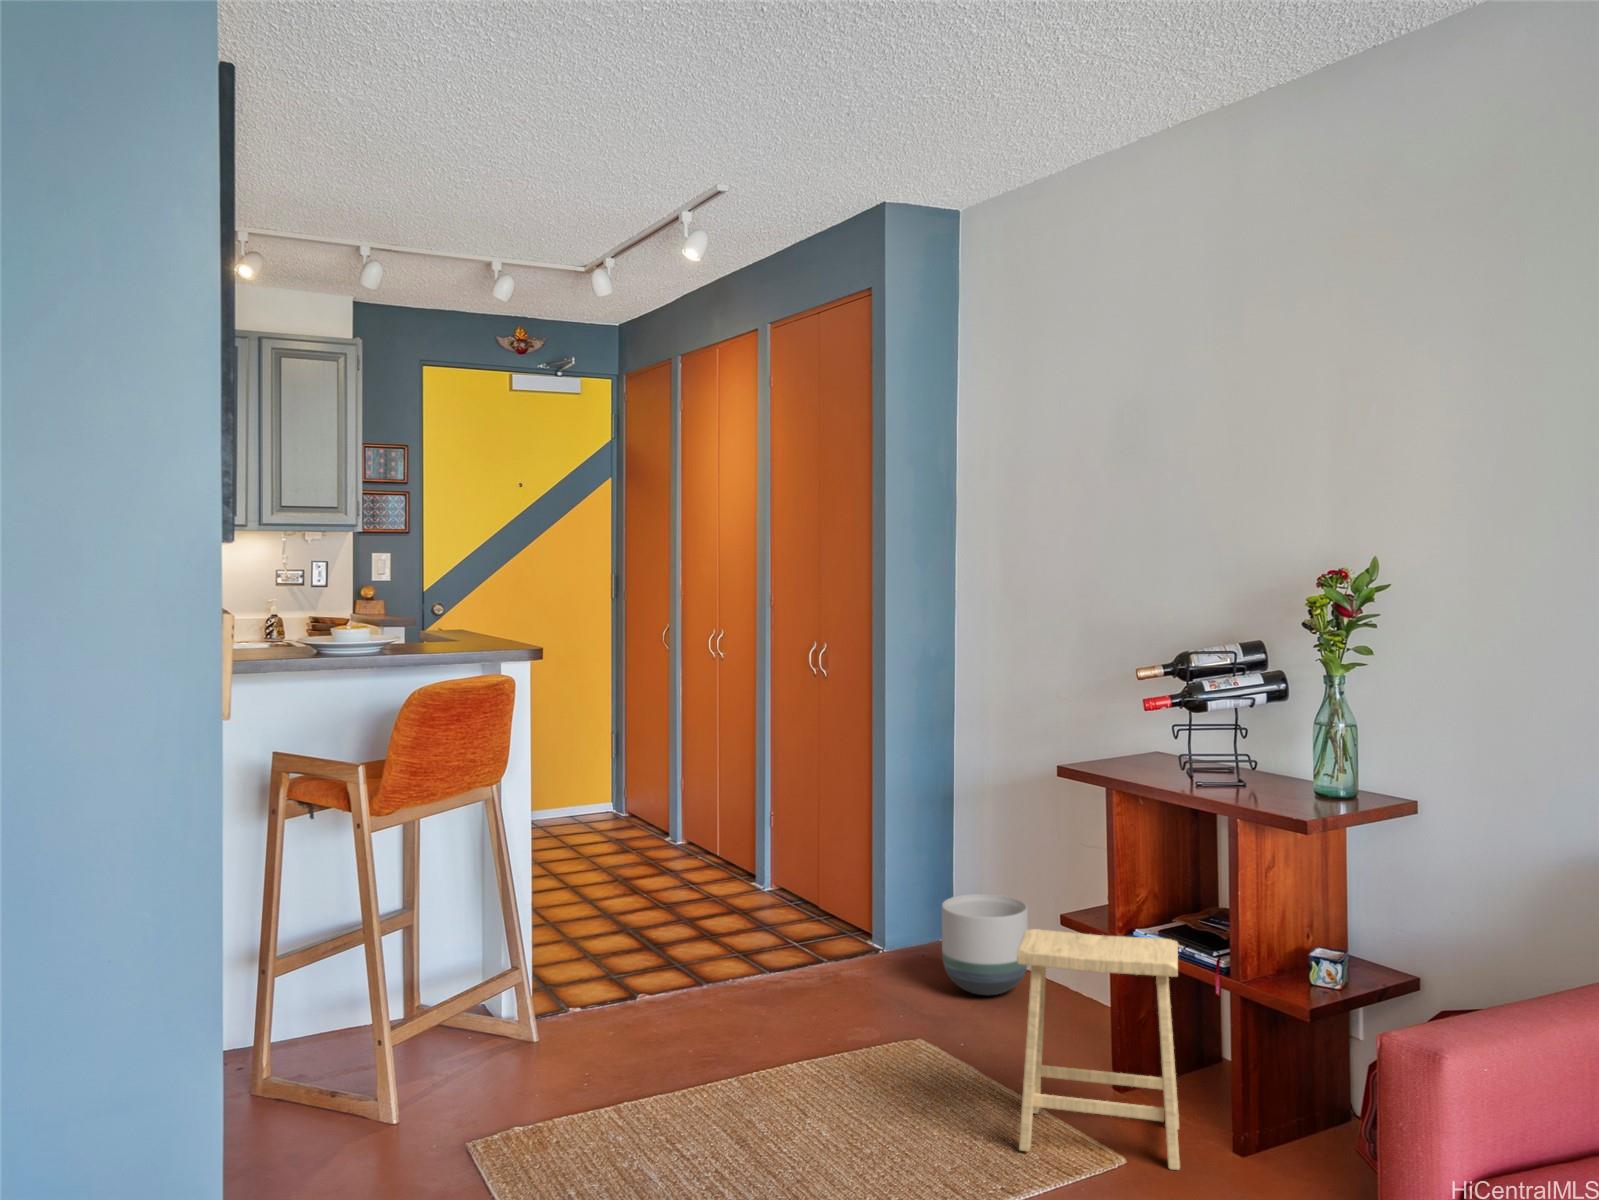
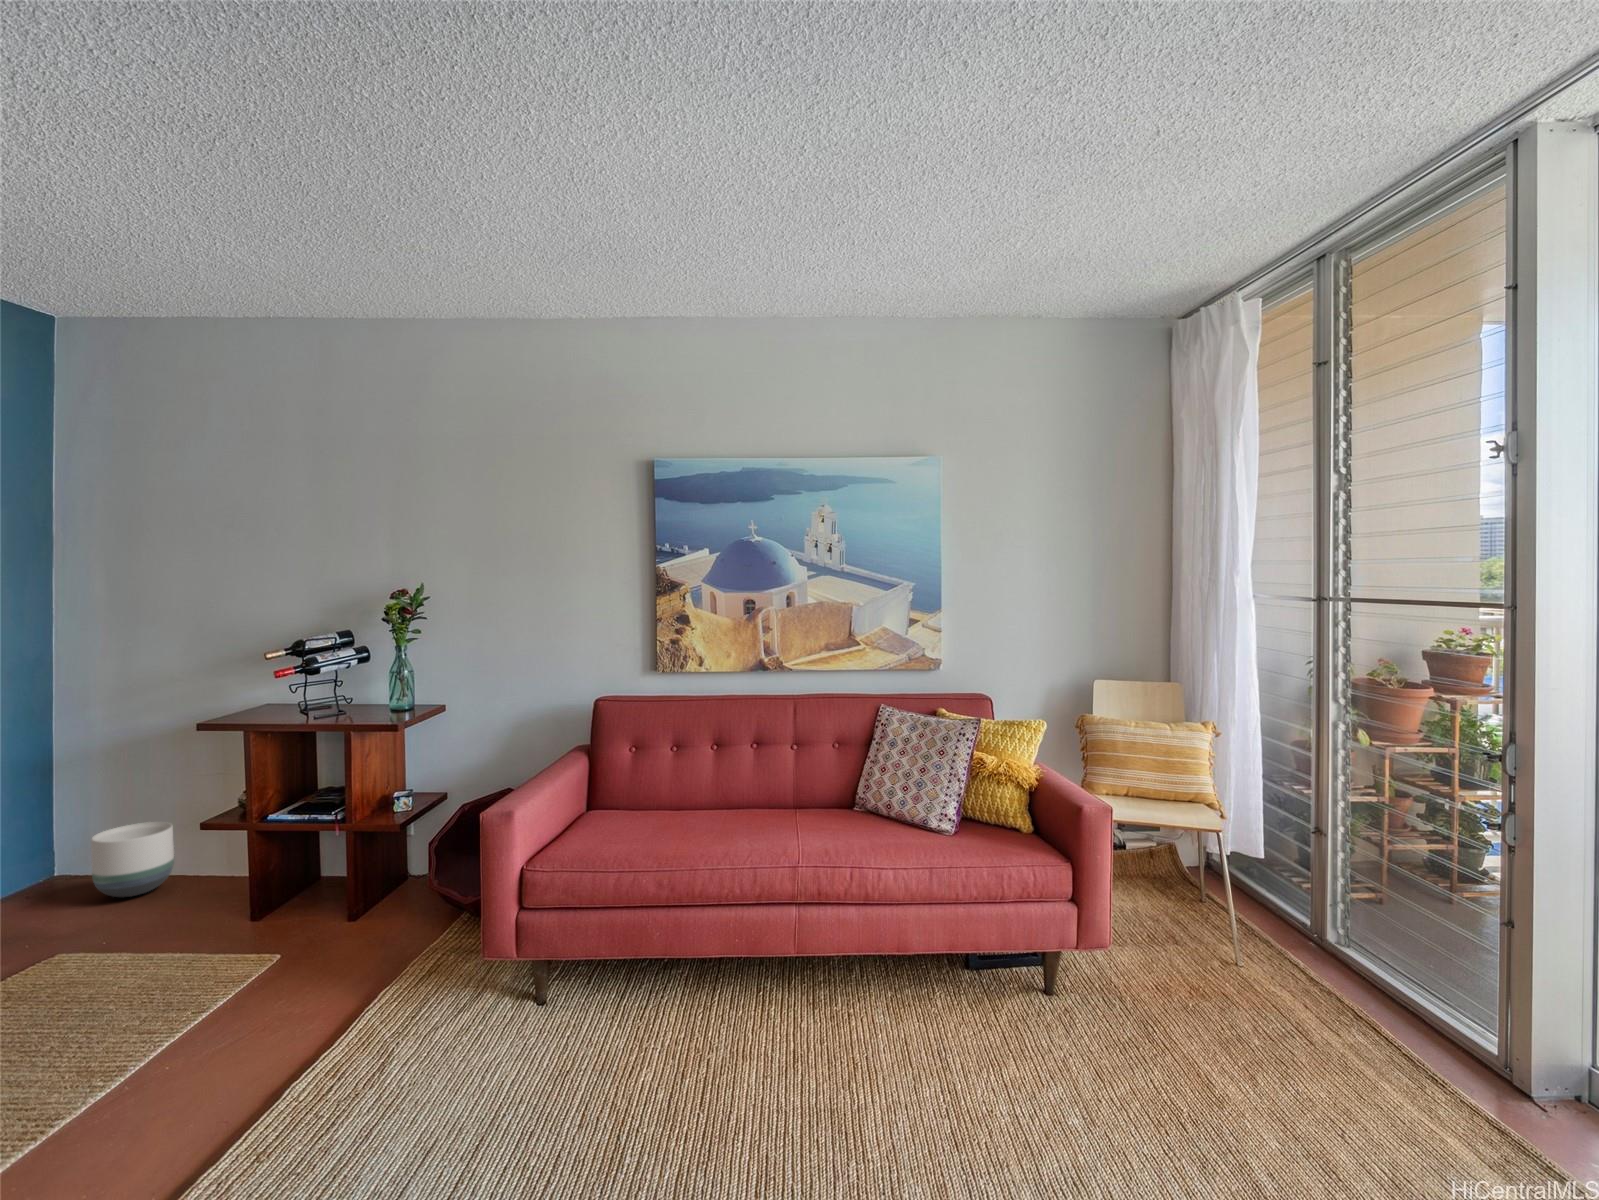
footstool: present [1017,929,1180,1170] -> none [194,810,318,972]

